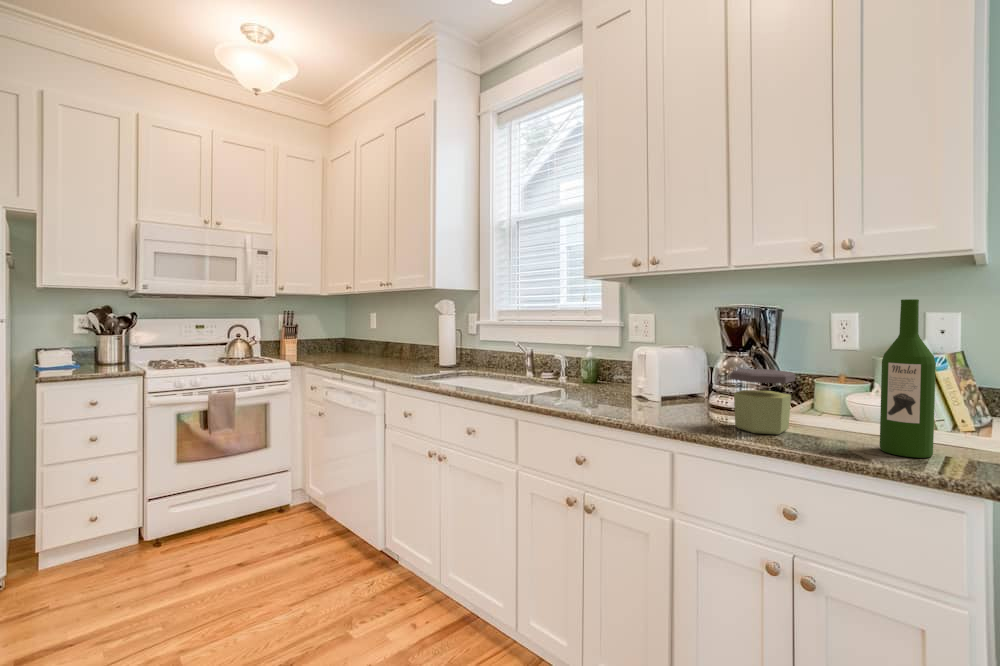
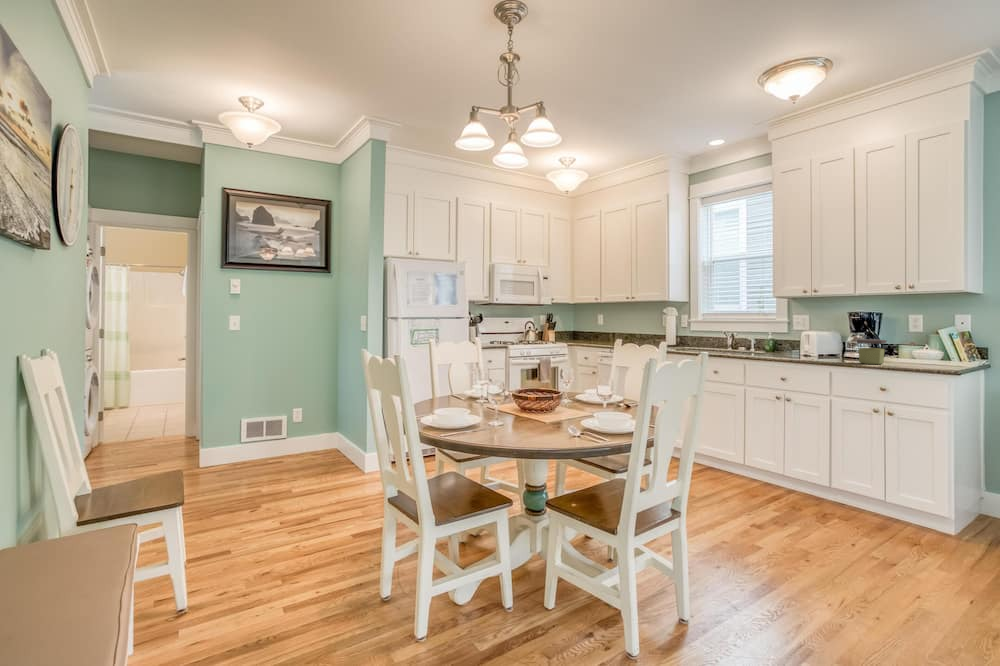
wine bottle: present [880,299,936,458] -> none [920,311,941,368]

